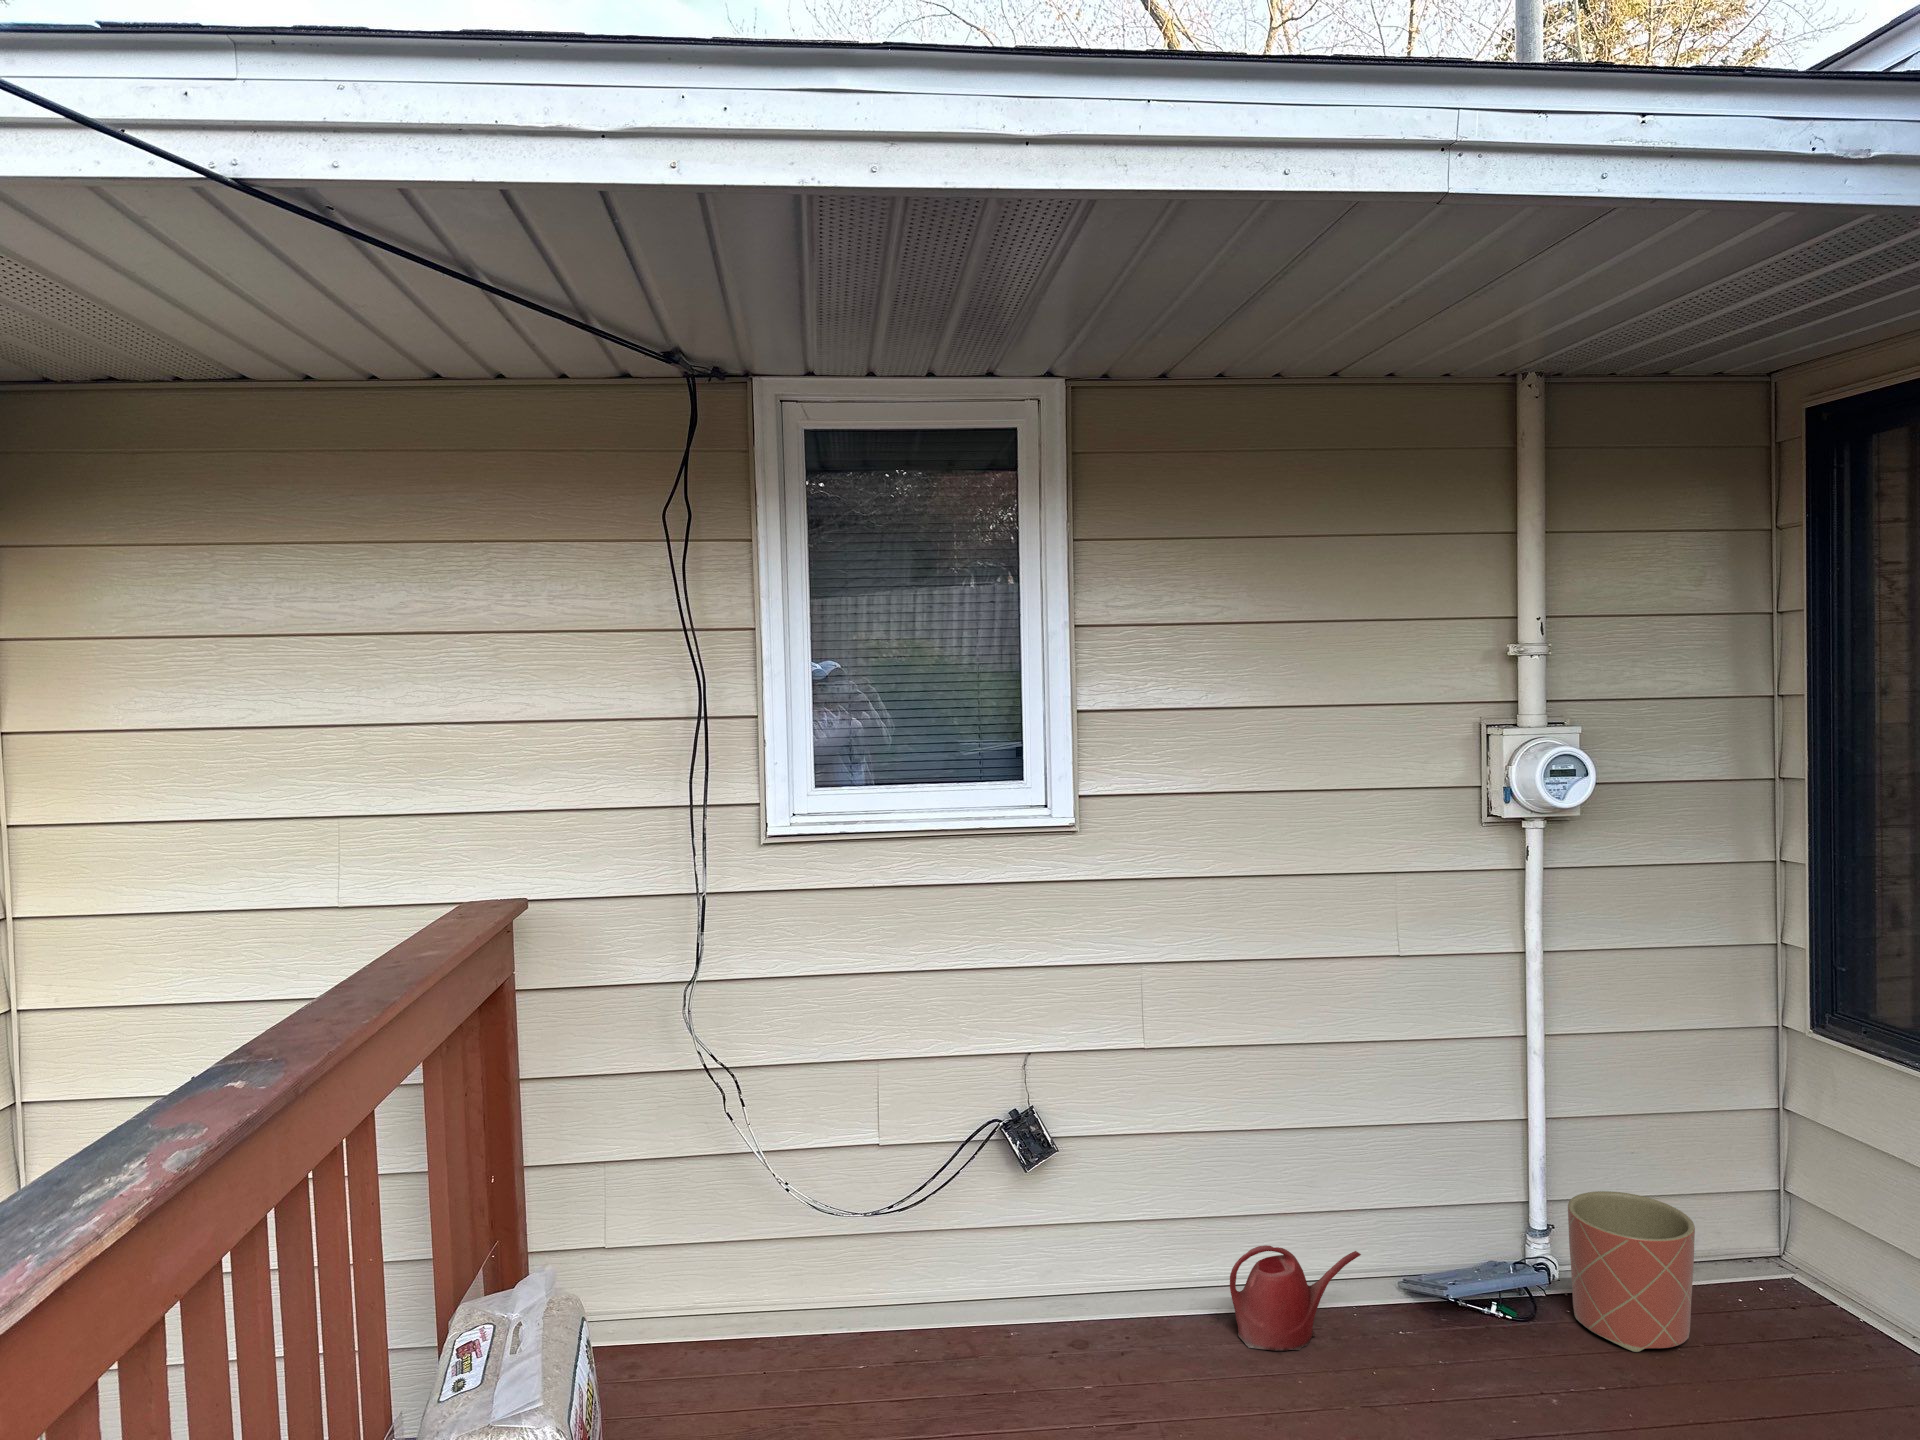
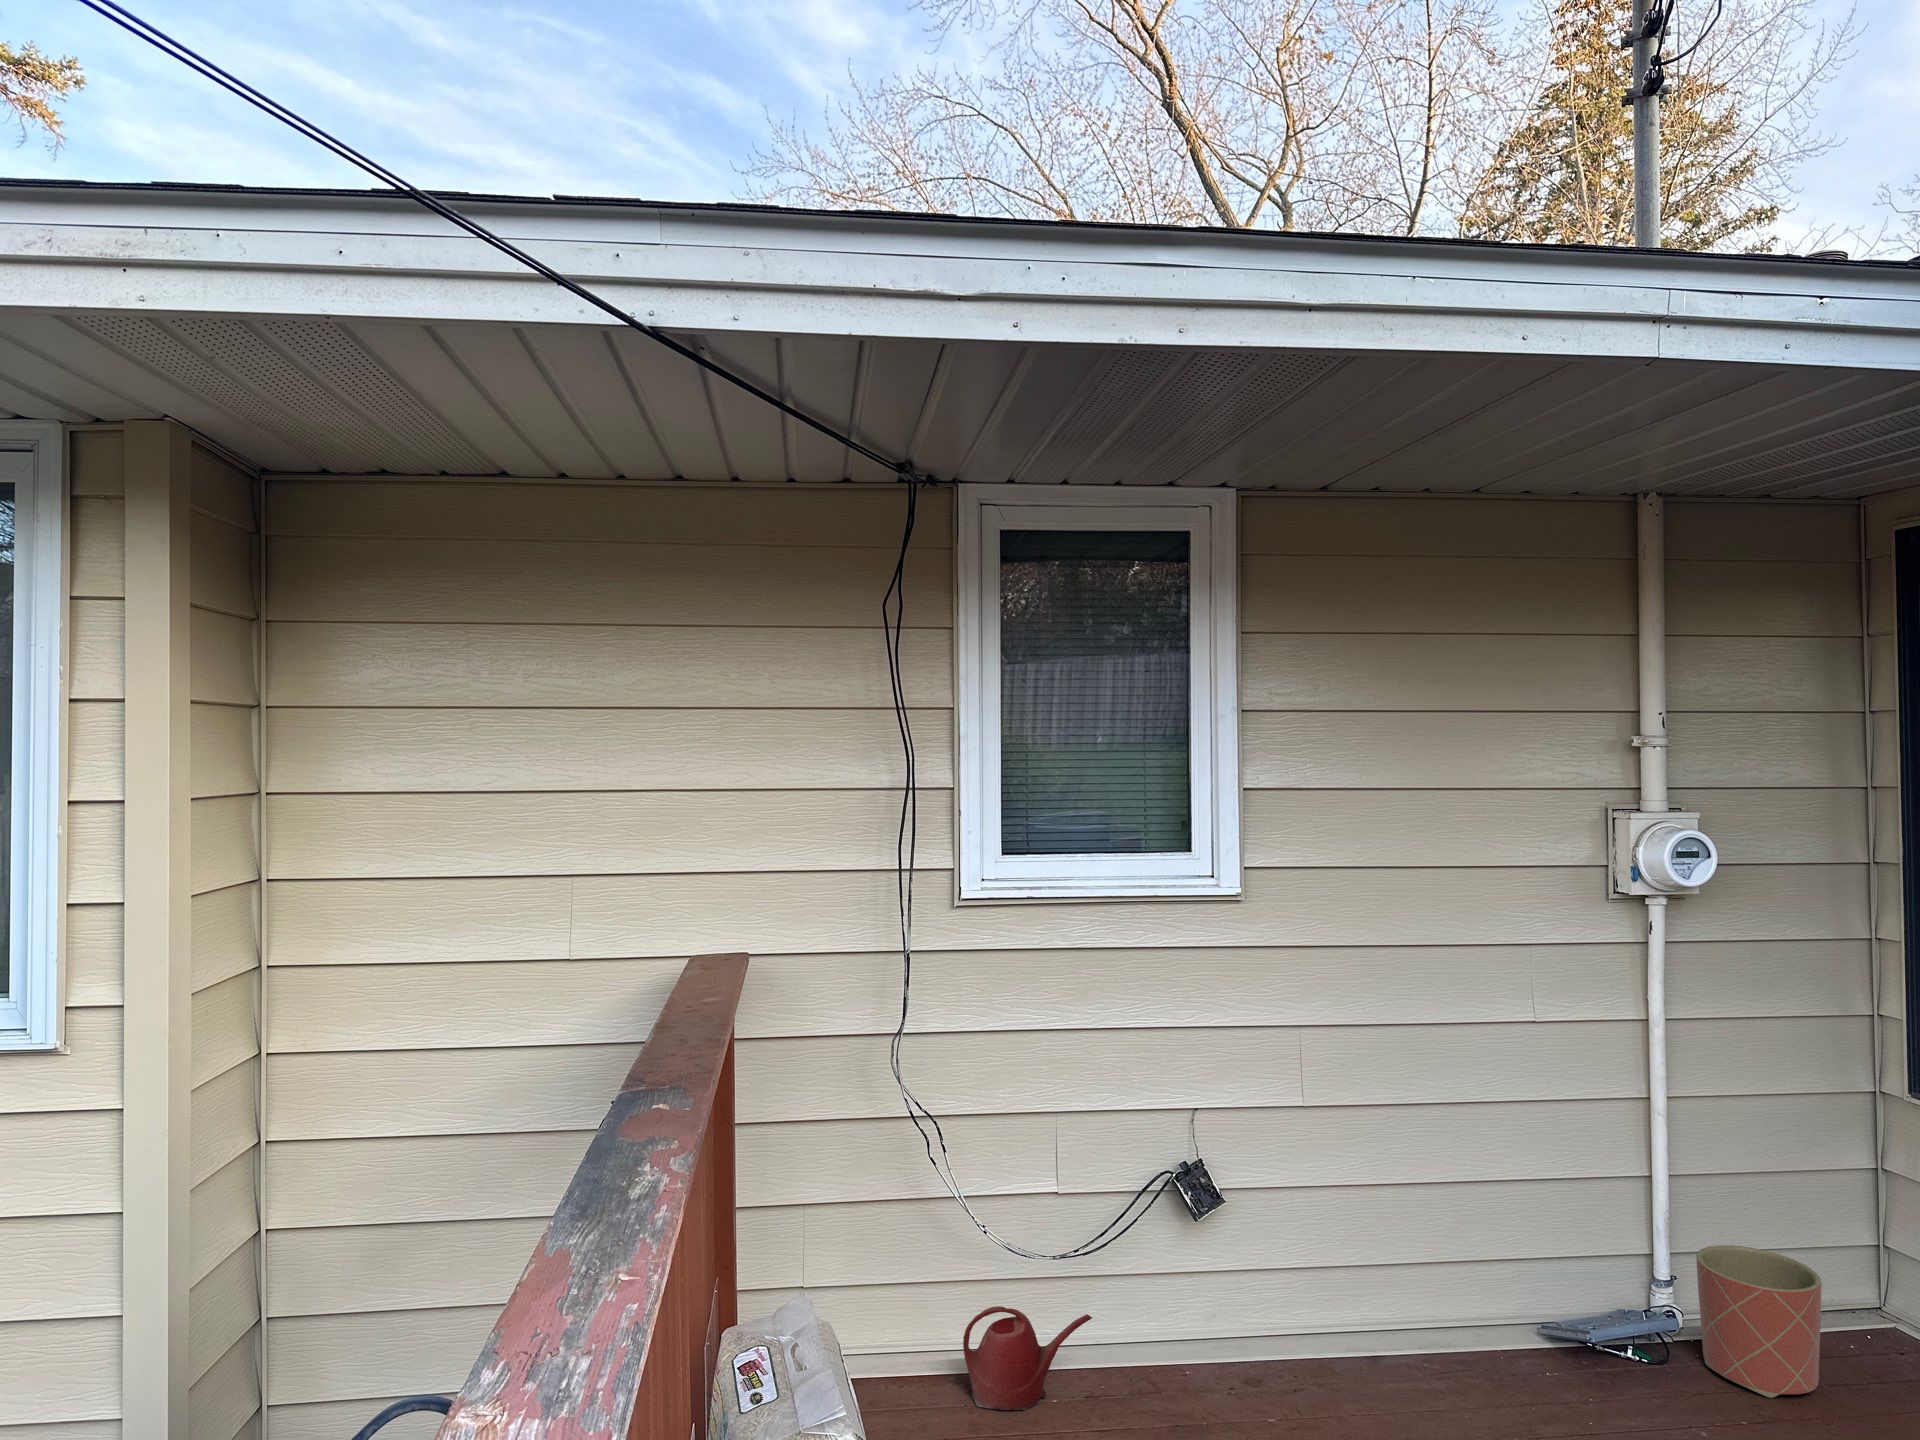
watering can: present [1230,1245,1361,1351] -> present [963,1306,1092,1410]

